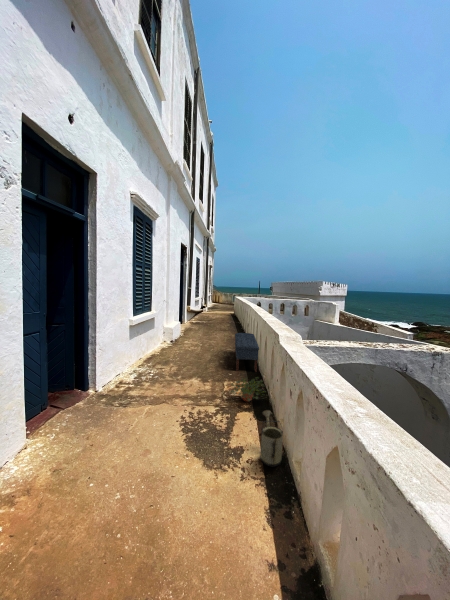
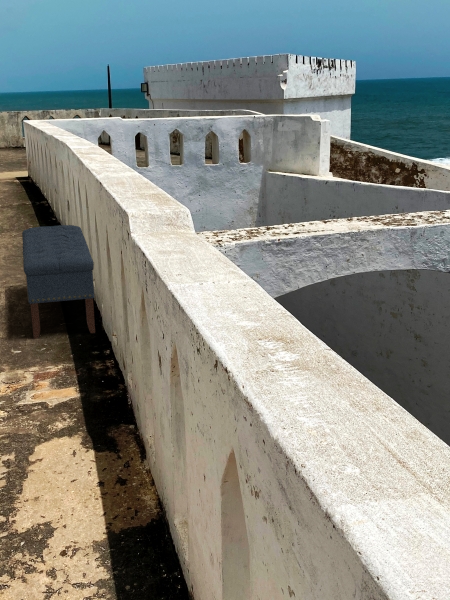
potted plant: present [231,377,264,401] -> none [13,342,118,413]
watering can: present [261,410,283,467] -> none [92,418,152,553]

